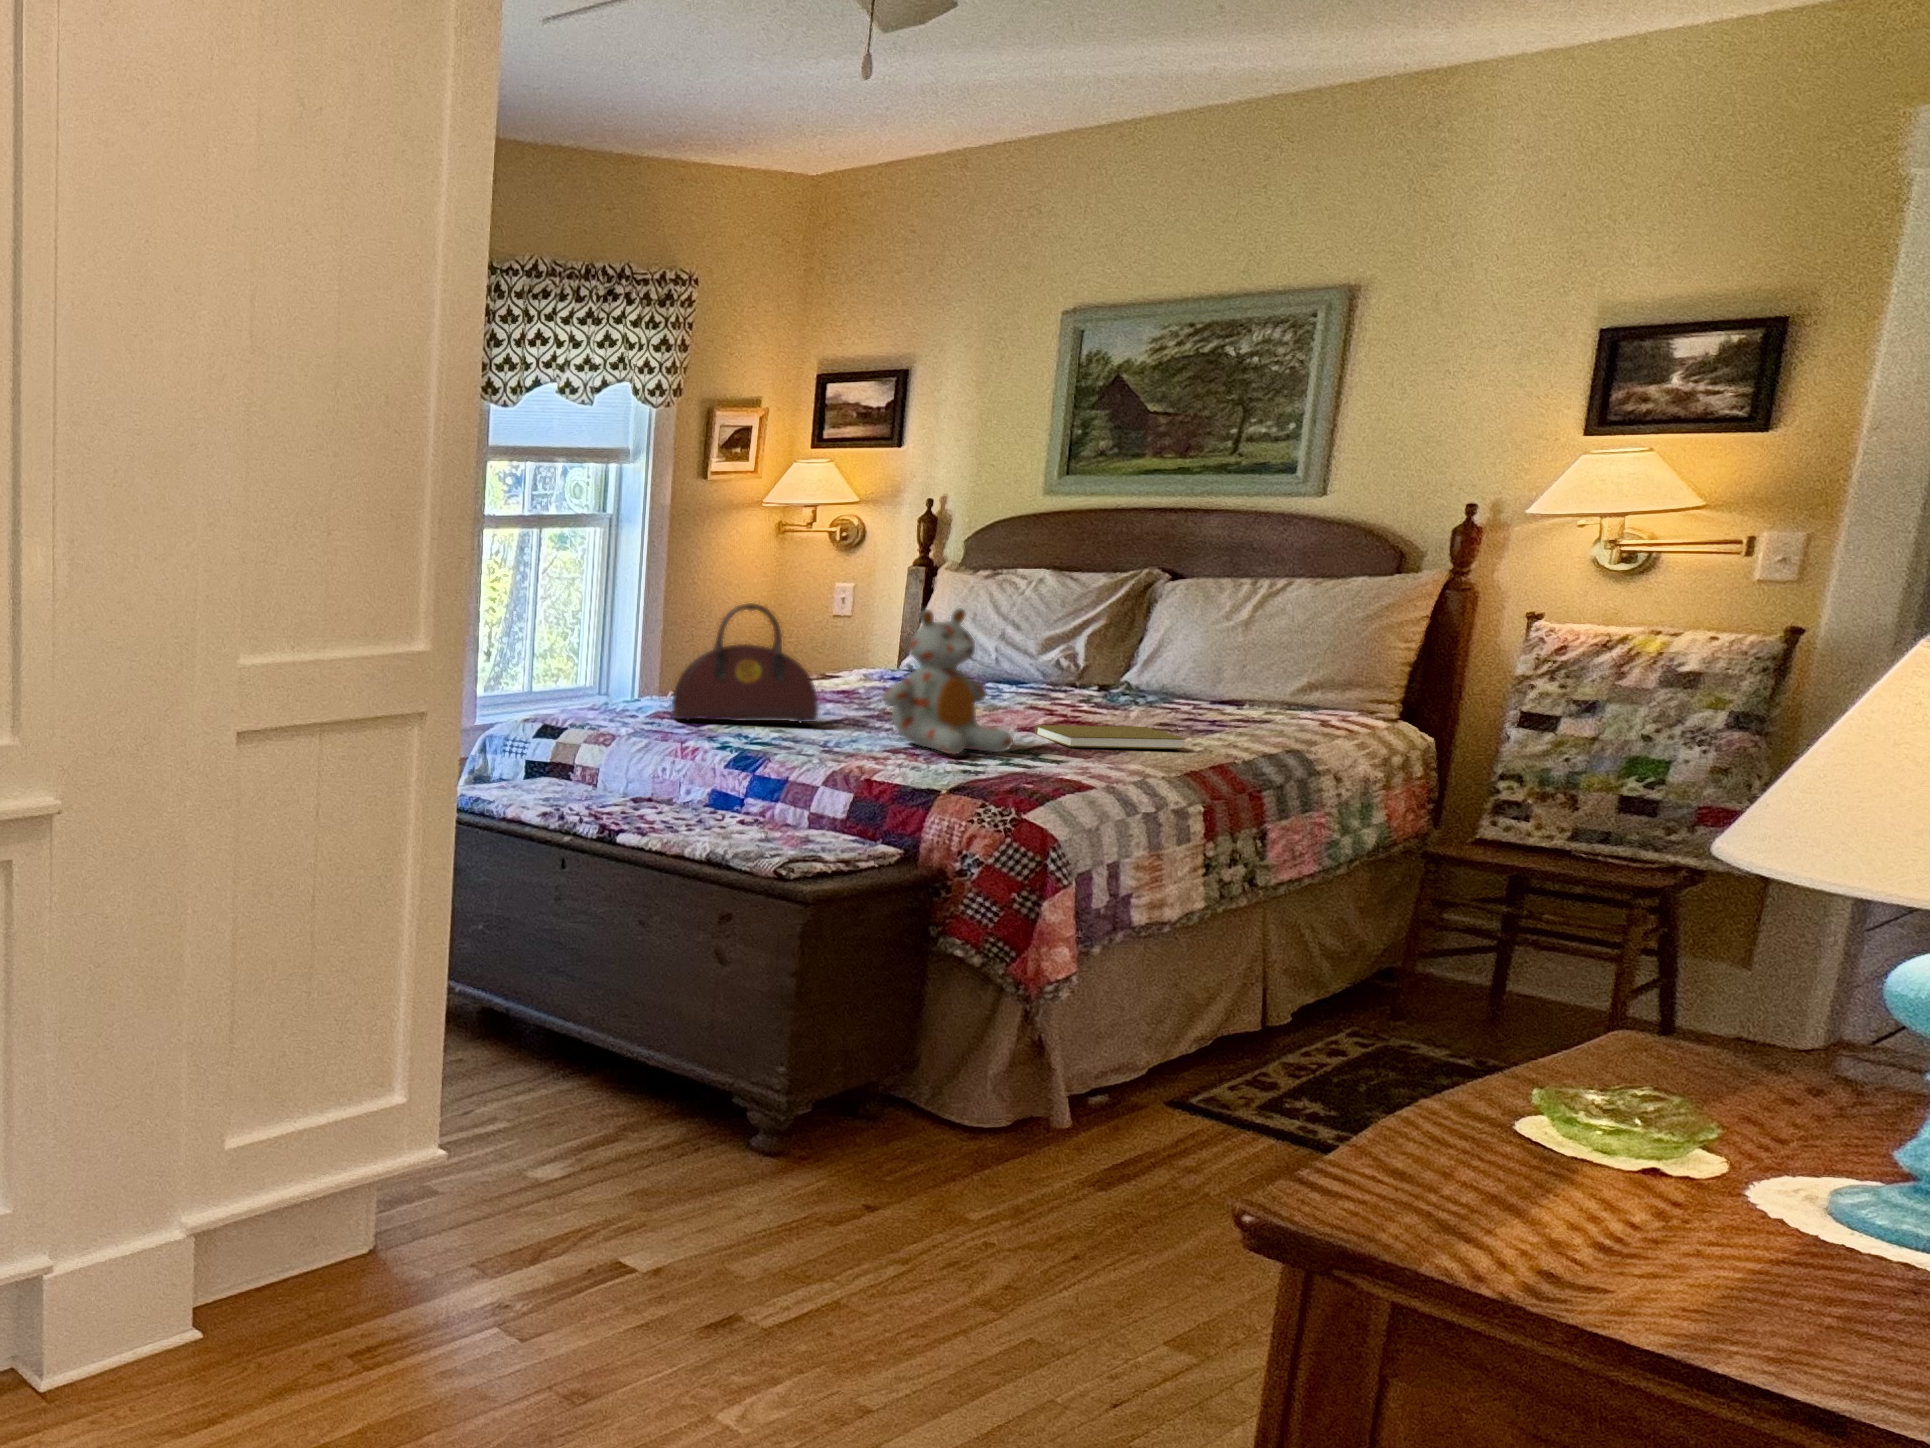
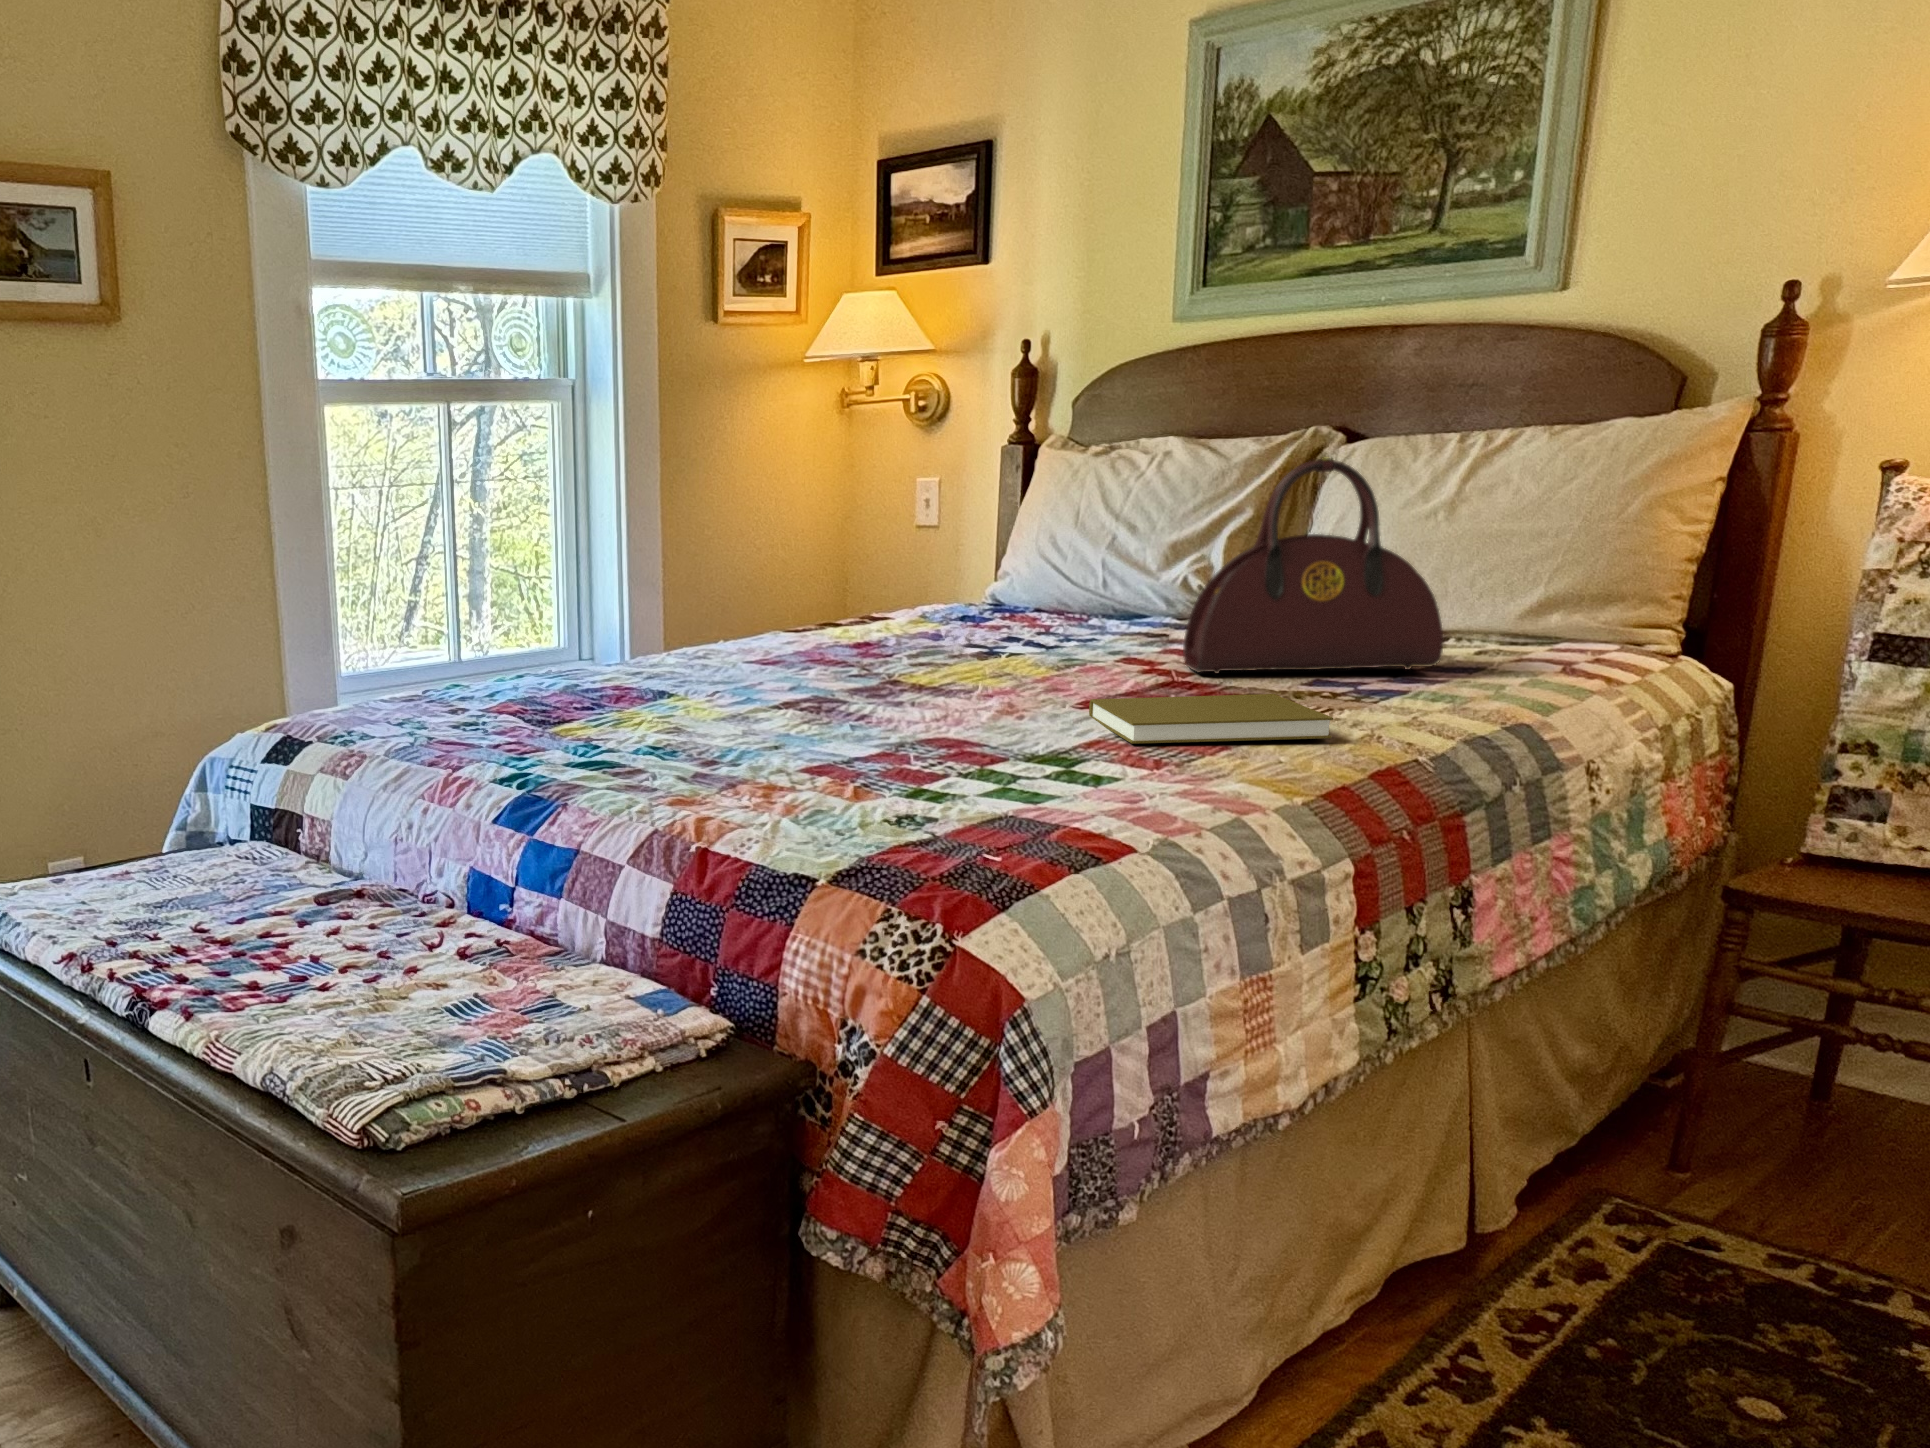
handbag: present [672,603,818,723] -> present [1183,458,1443,673]
stuffed bear: present [882,609,1013,754] -> none [781,477,1015,777]

